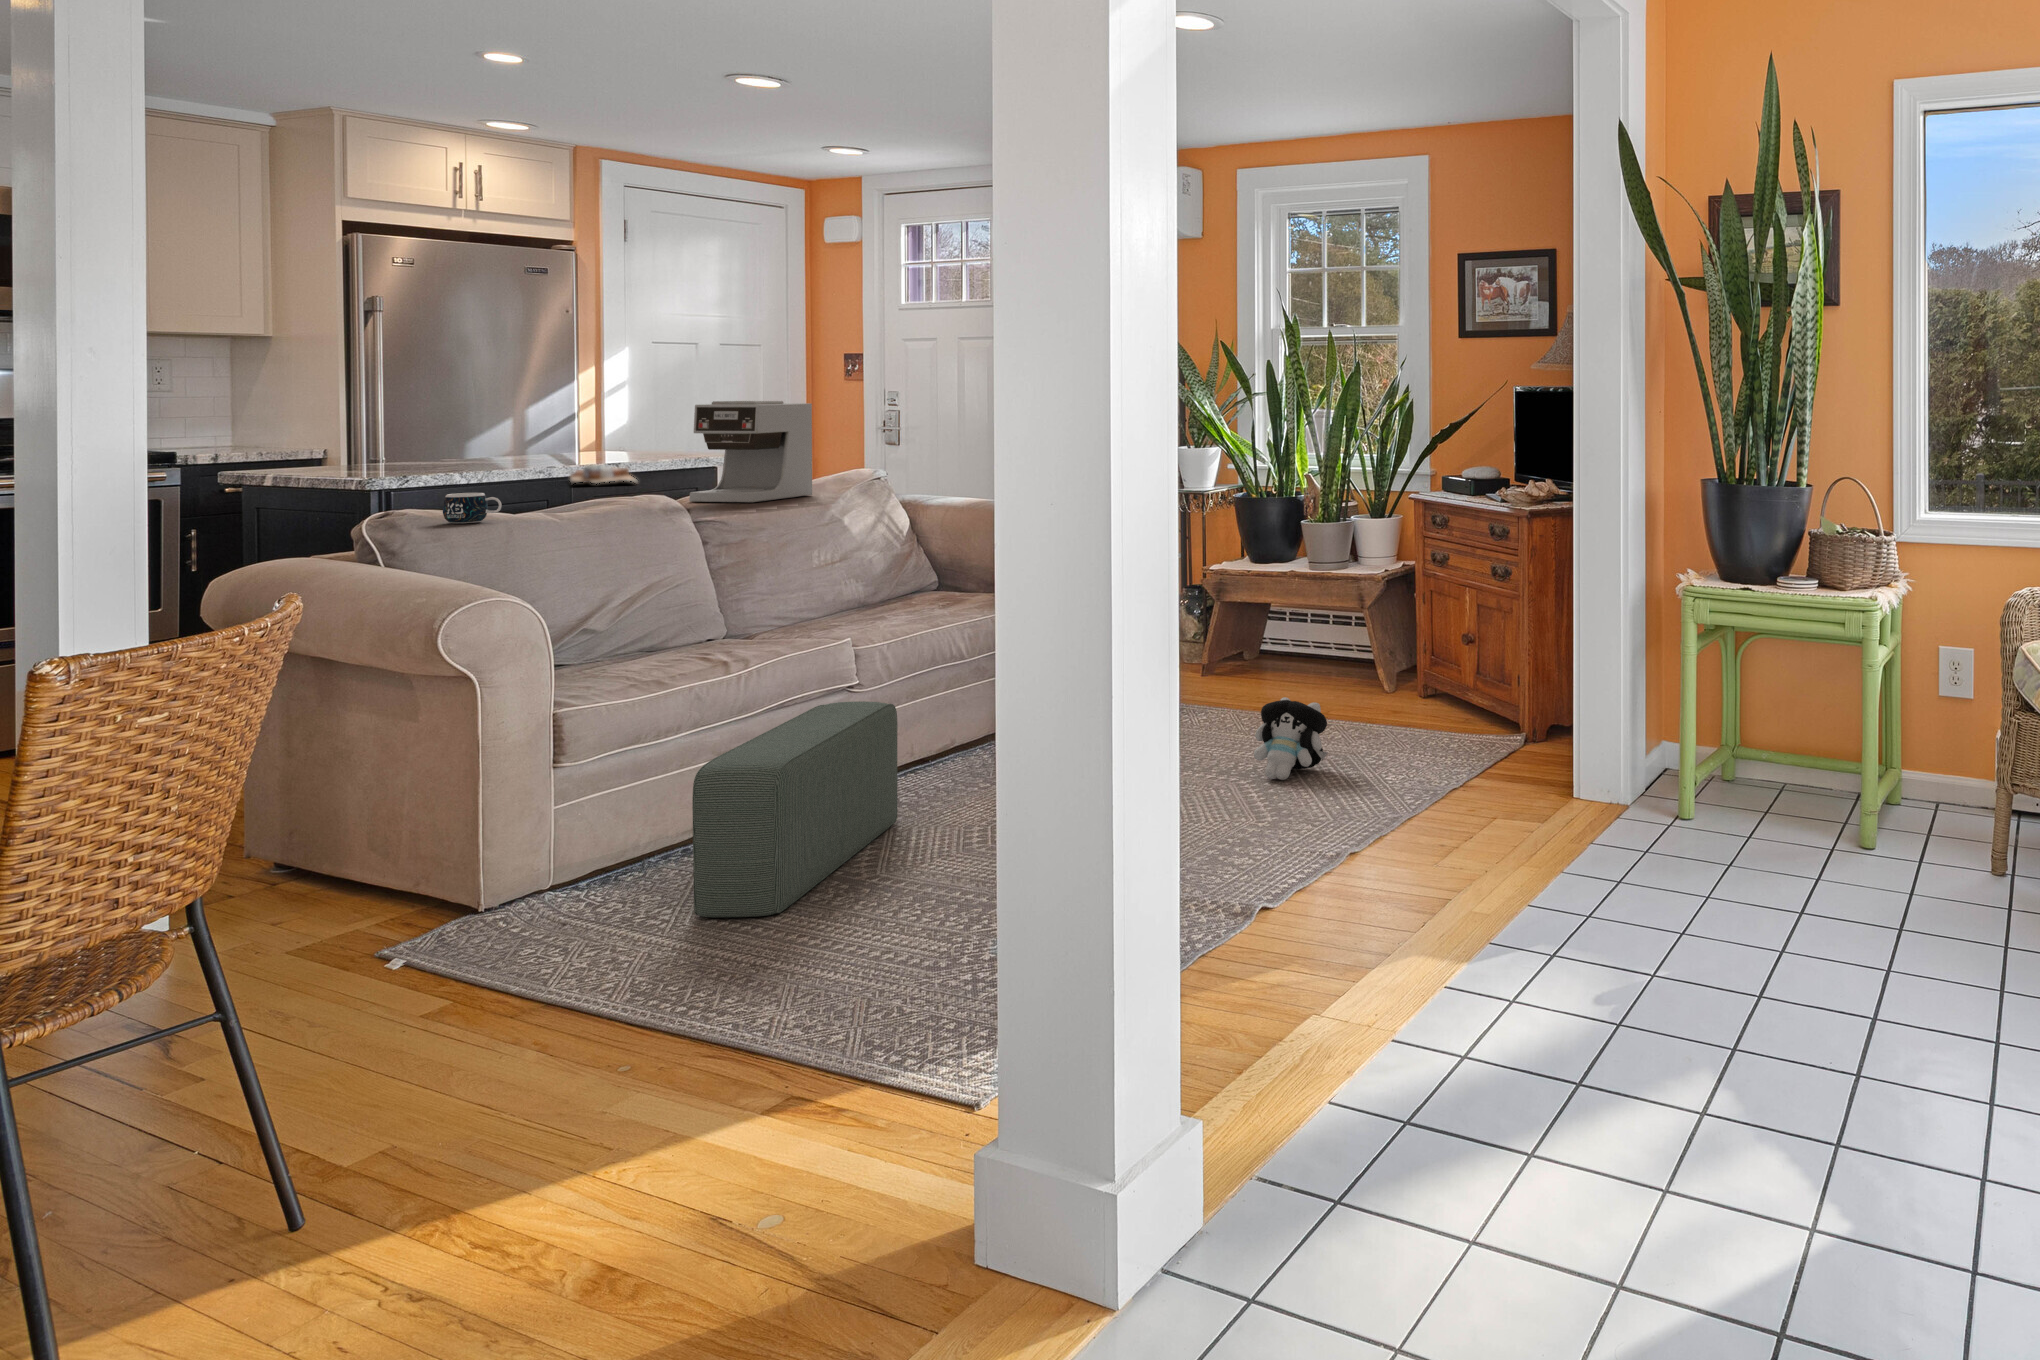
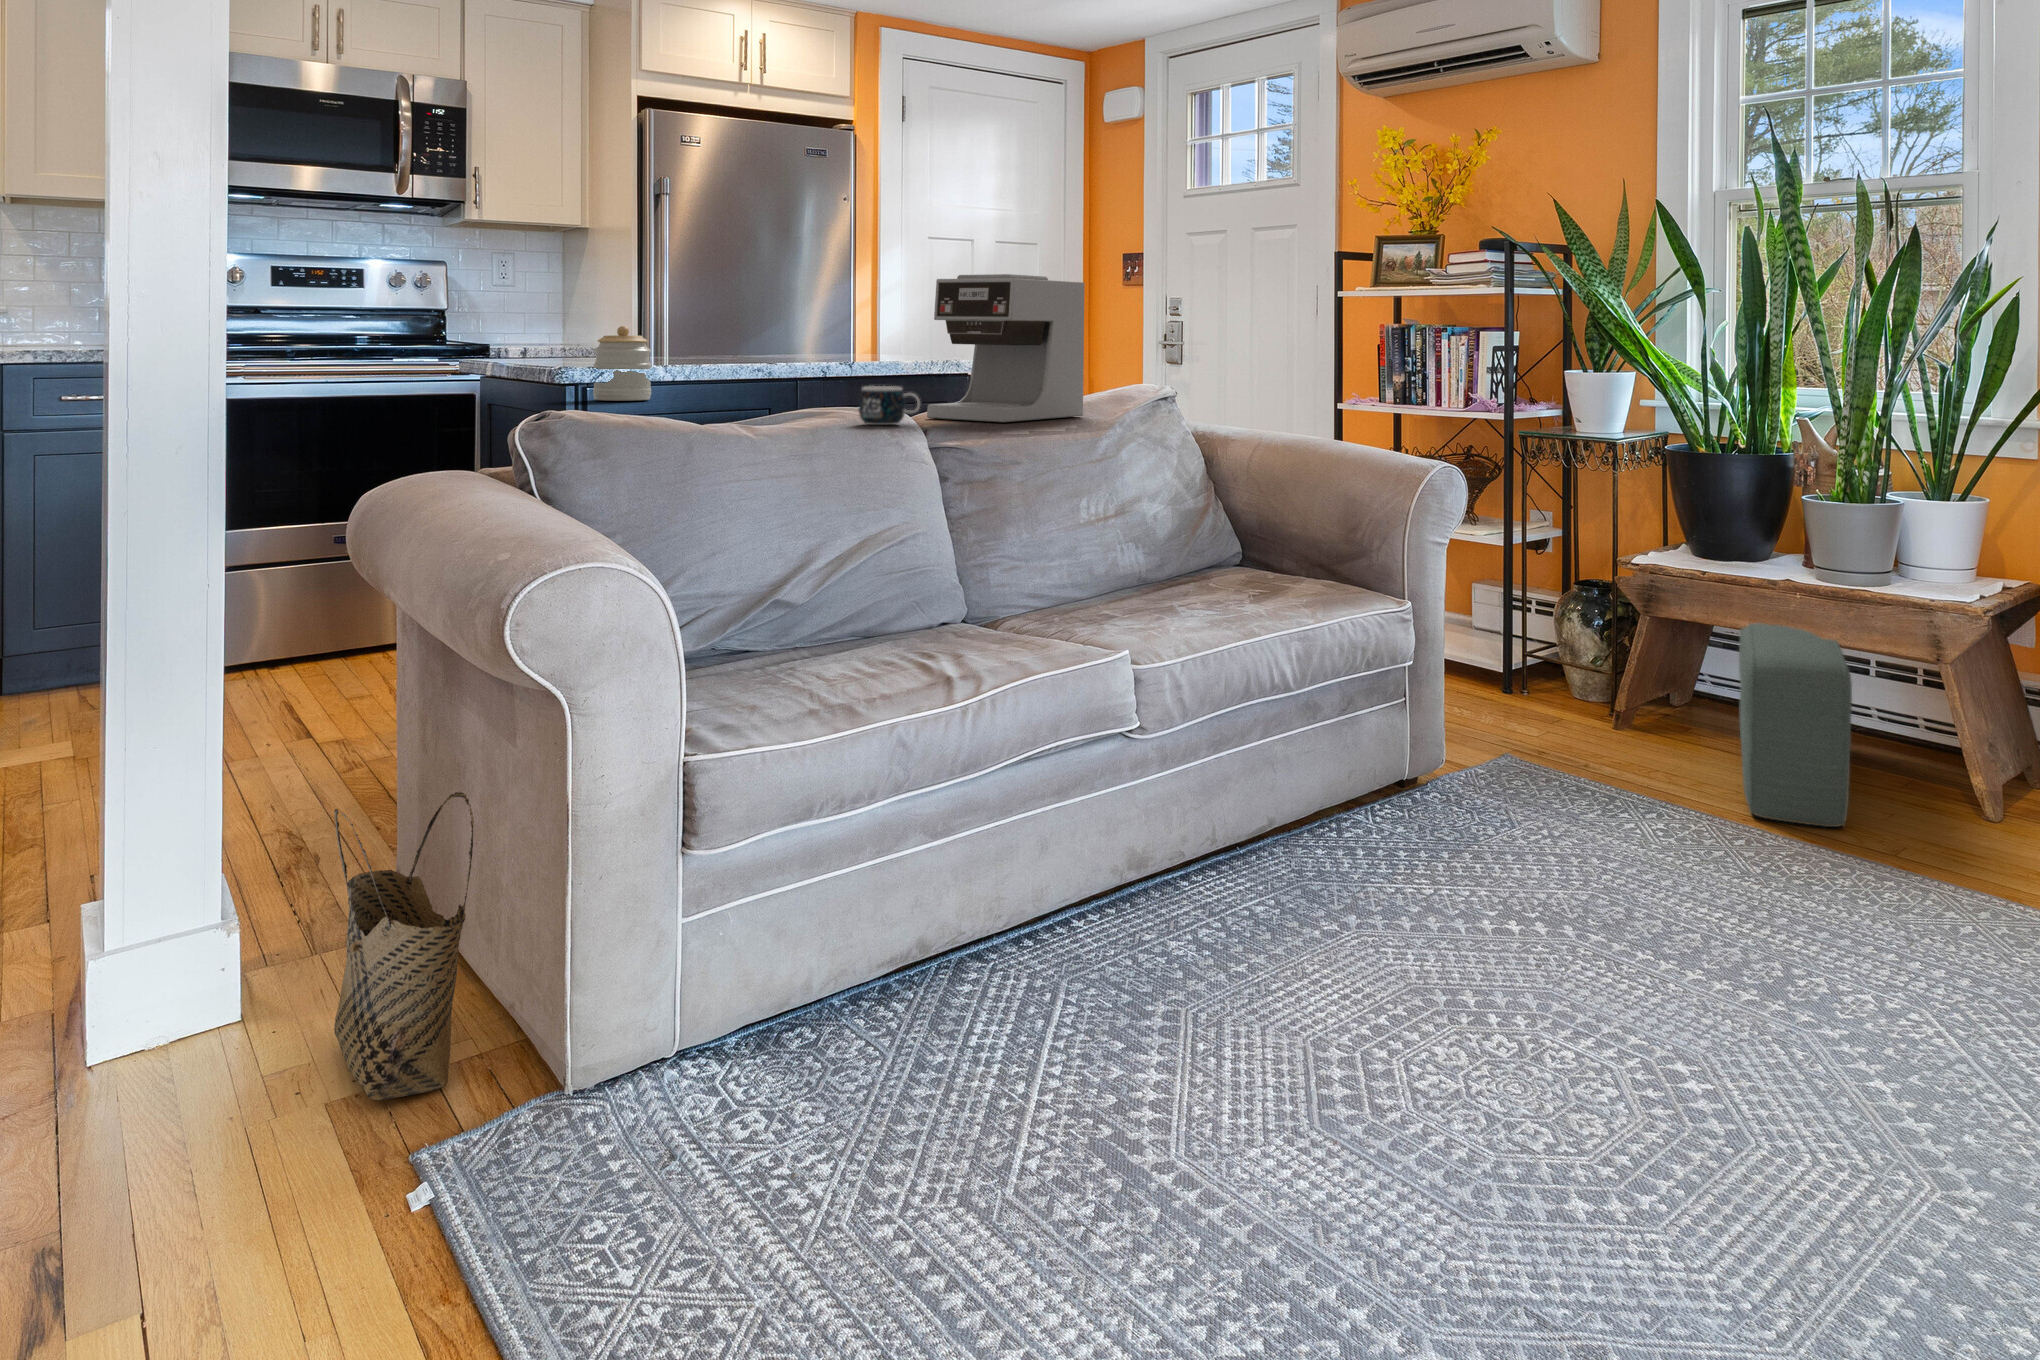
jar: none [368,440,425,500] -> present [593,326,652,401]
cutting board: present [570,465,637,483] -> none [817,370,887,395]
mug: present [443,493,502,523] -> present [859,386,920,425]
plush toy: present [1254,697,1328,780] -> none [1839,850,2017,1035]
pouf: present [692,702,898,917] -> present [1739,623,1852,827]
woven basket: none [281,754,398,933] -> present [334,792,474,1100]

